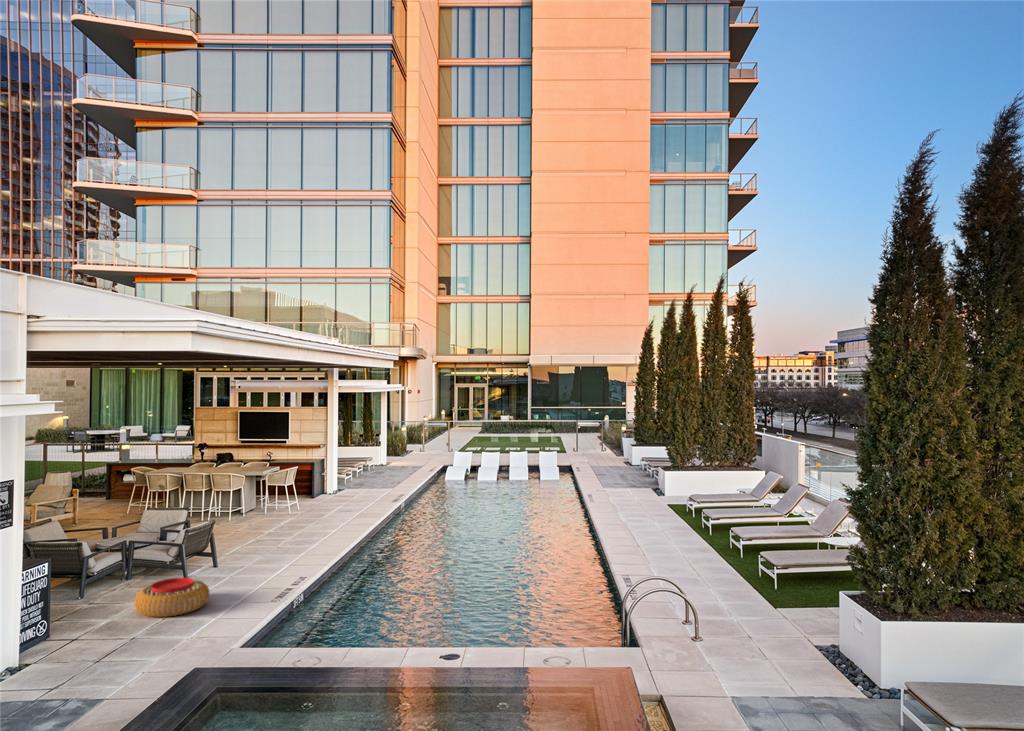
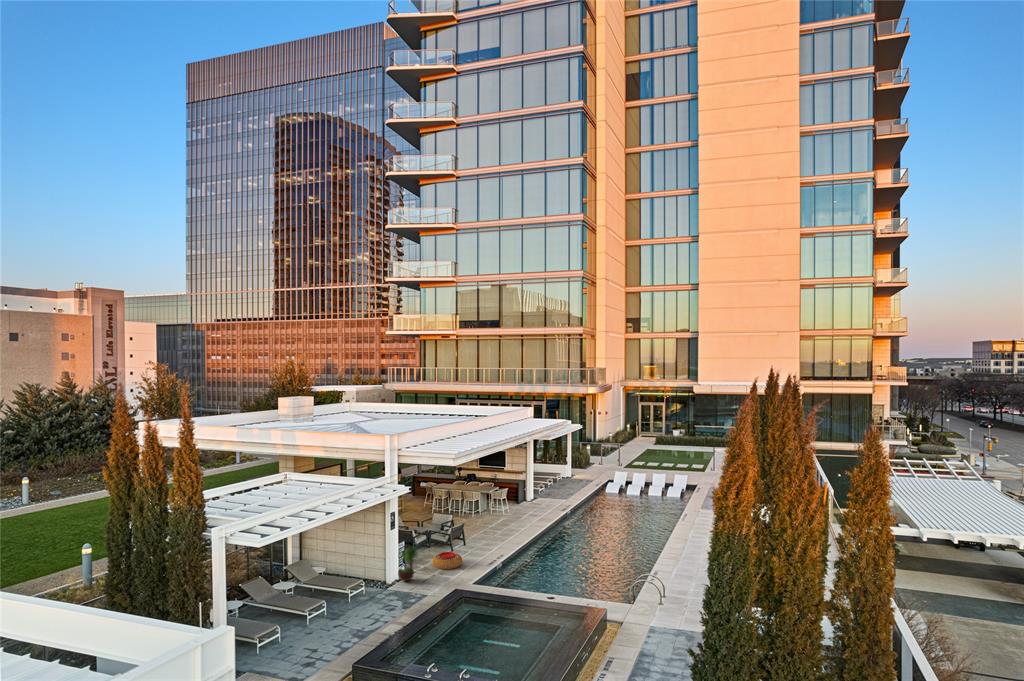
potted tree: none [28,563,91,657] -> present [398,548,417,581]

